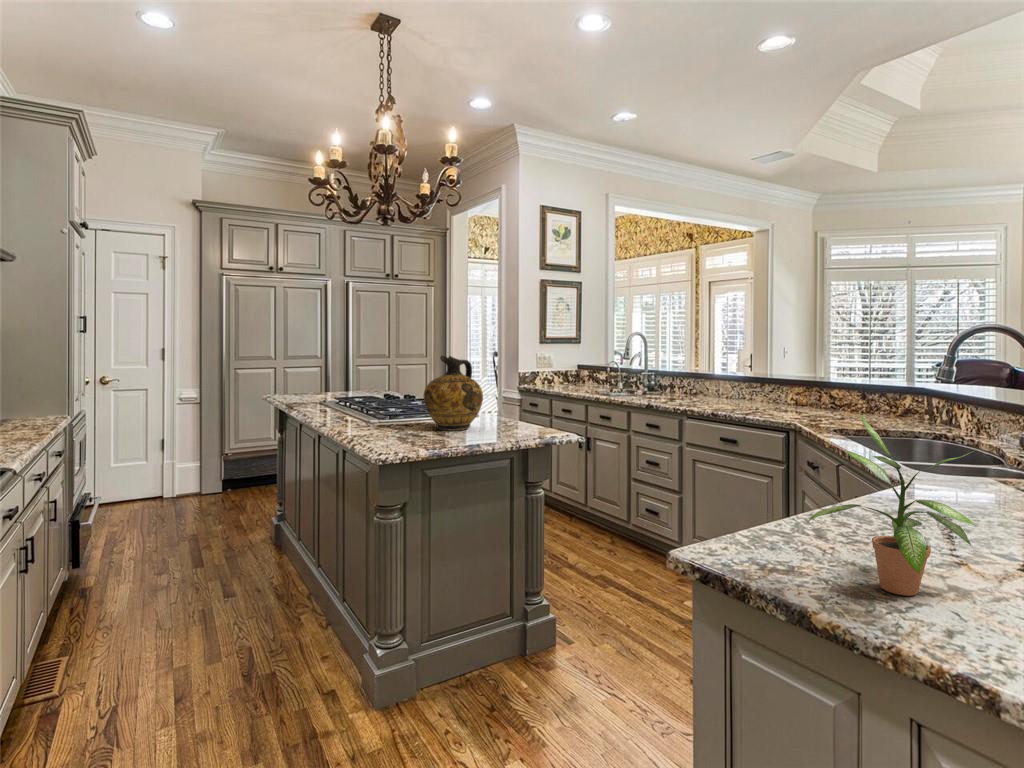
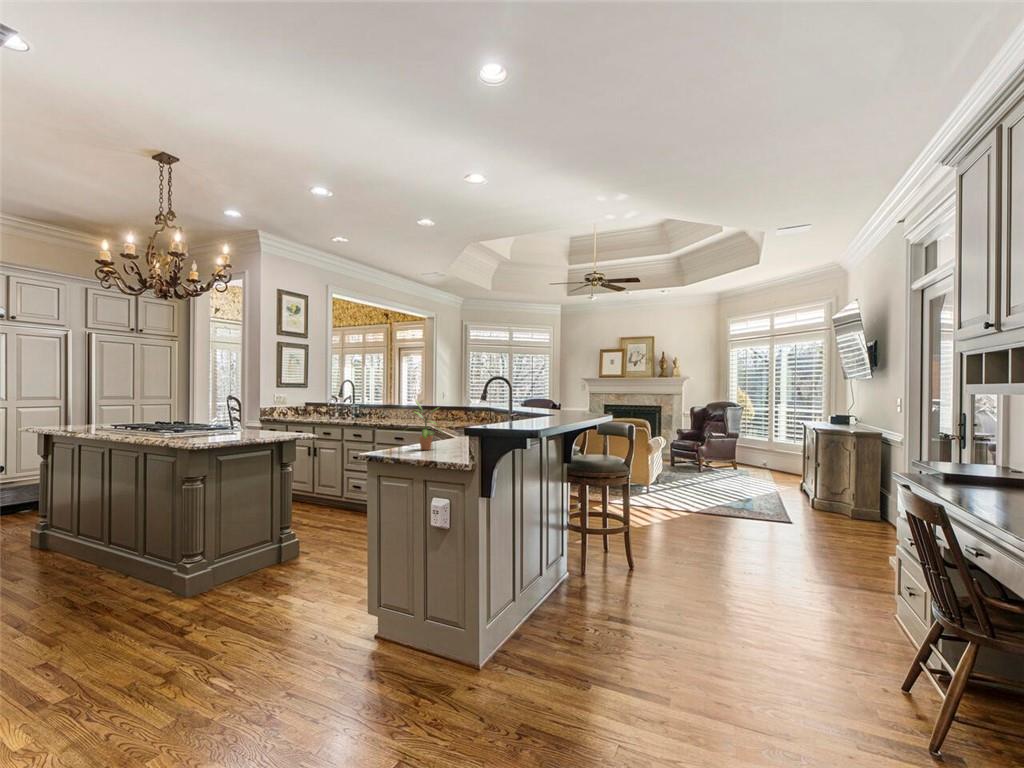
ceramic jug: present [424,356,483,431] -> none [211,389,253,434]

